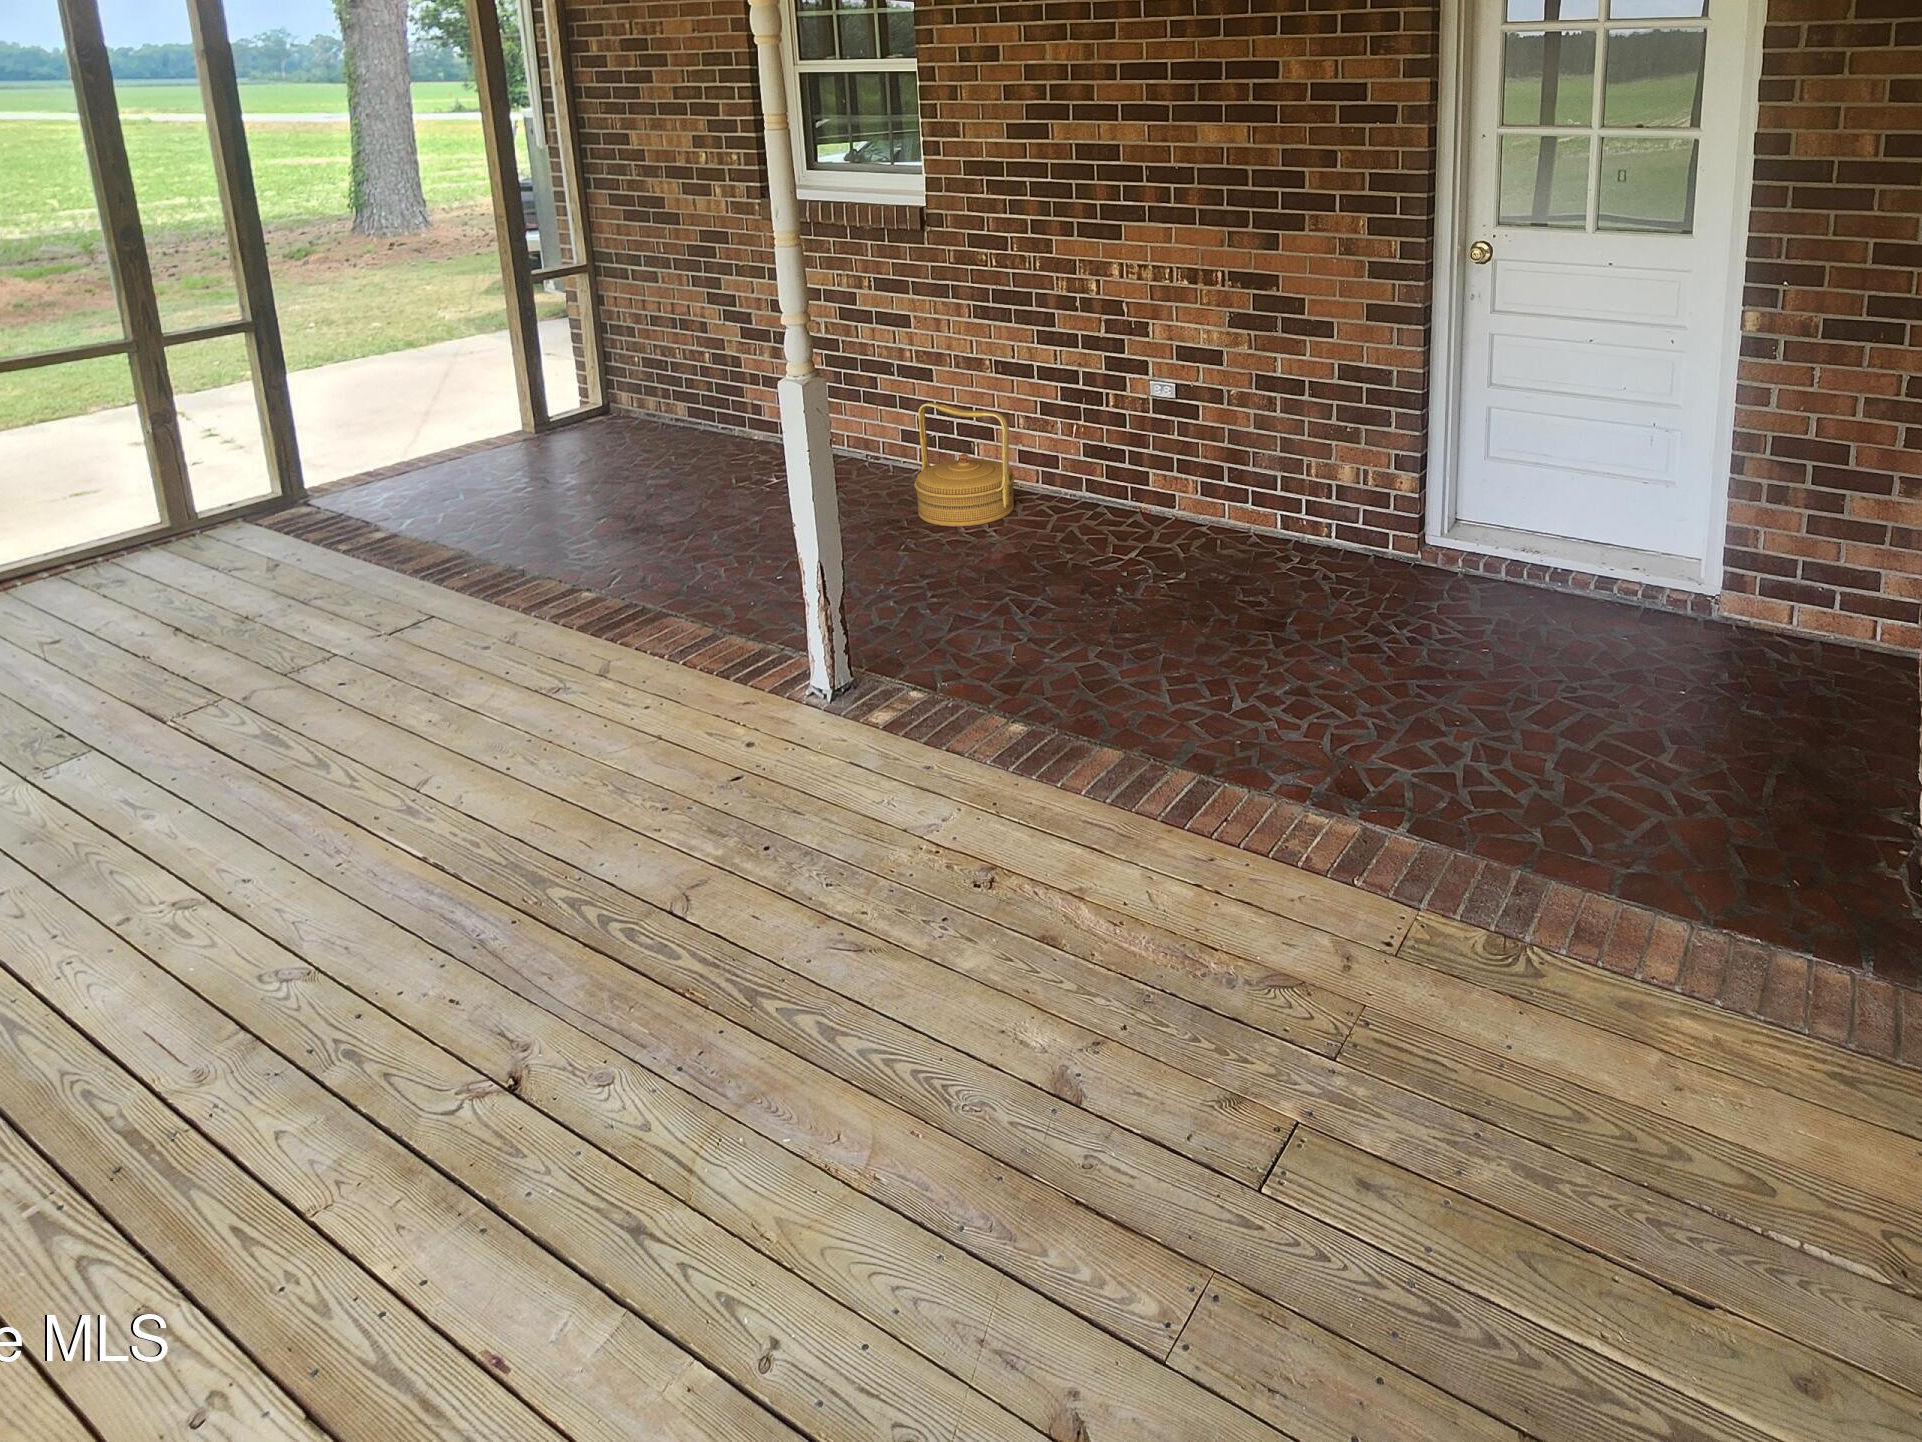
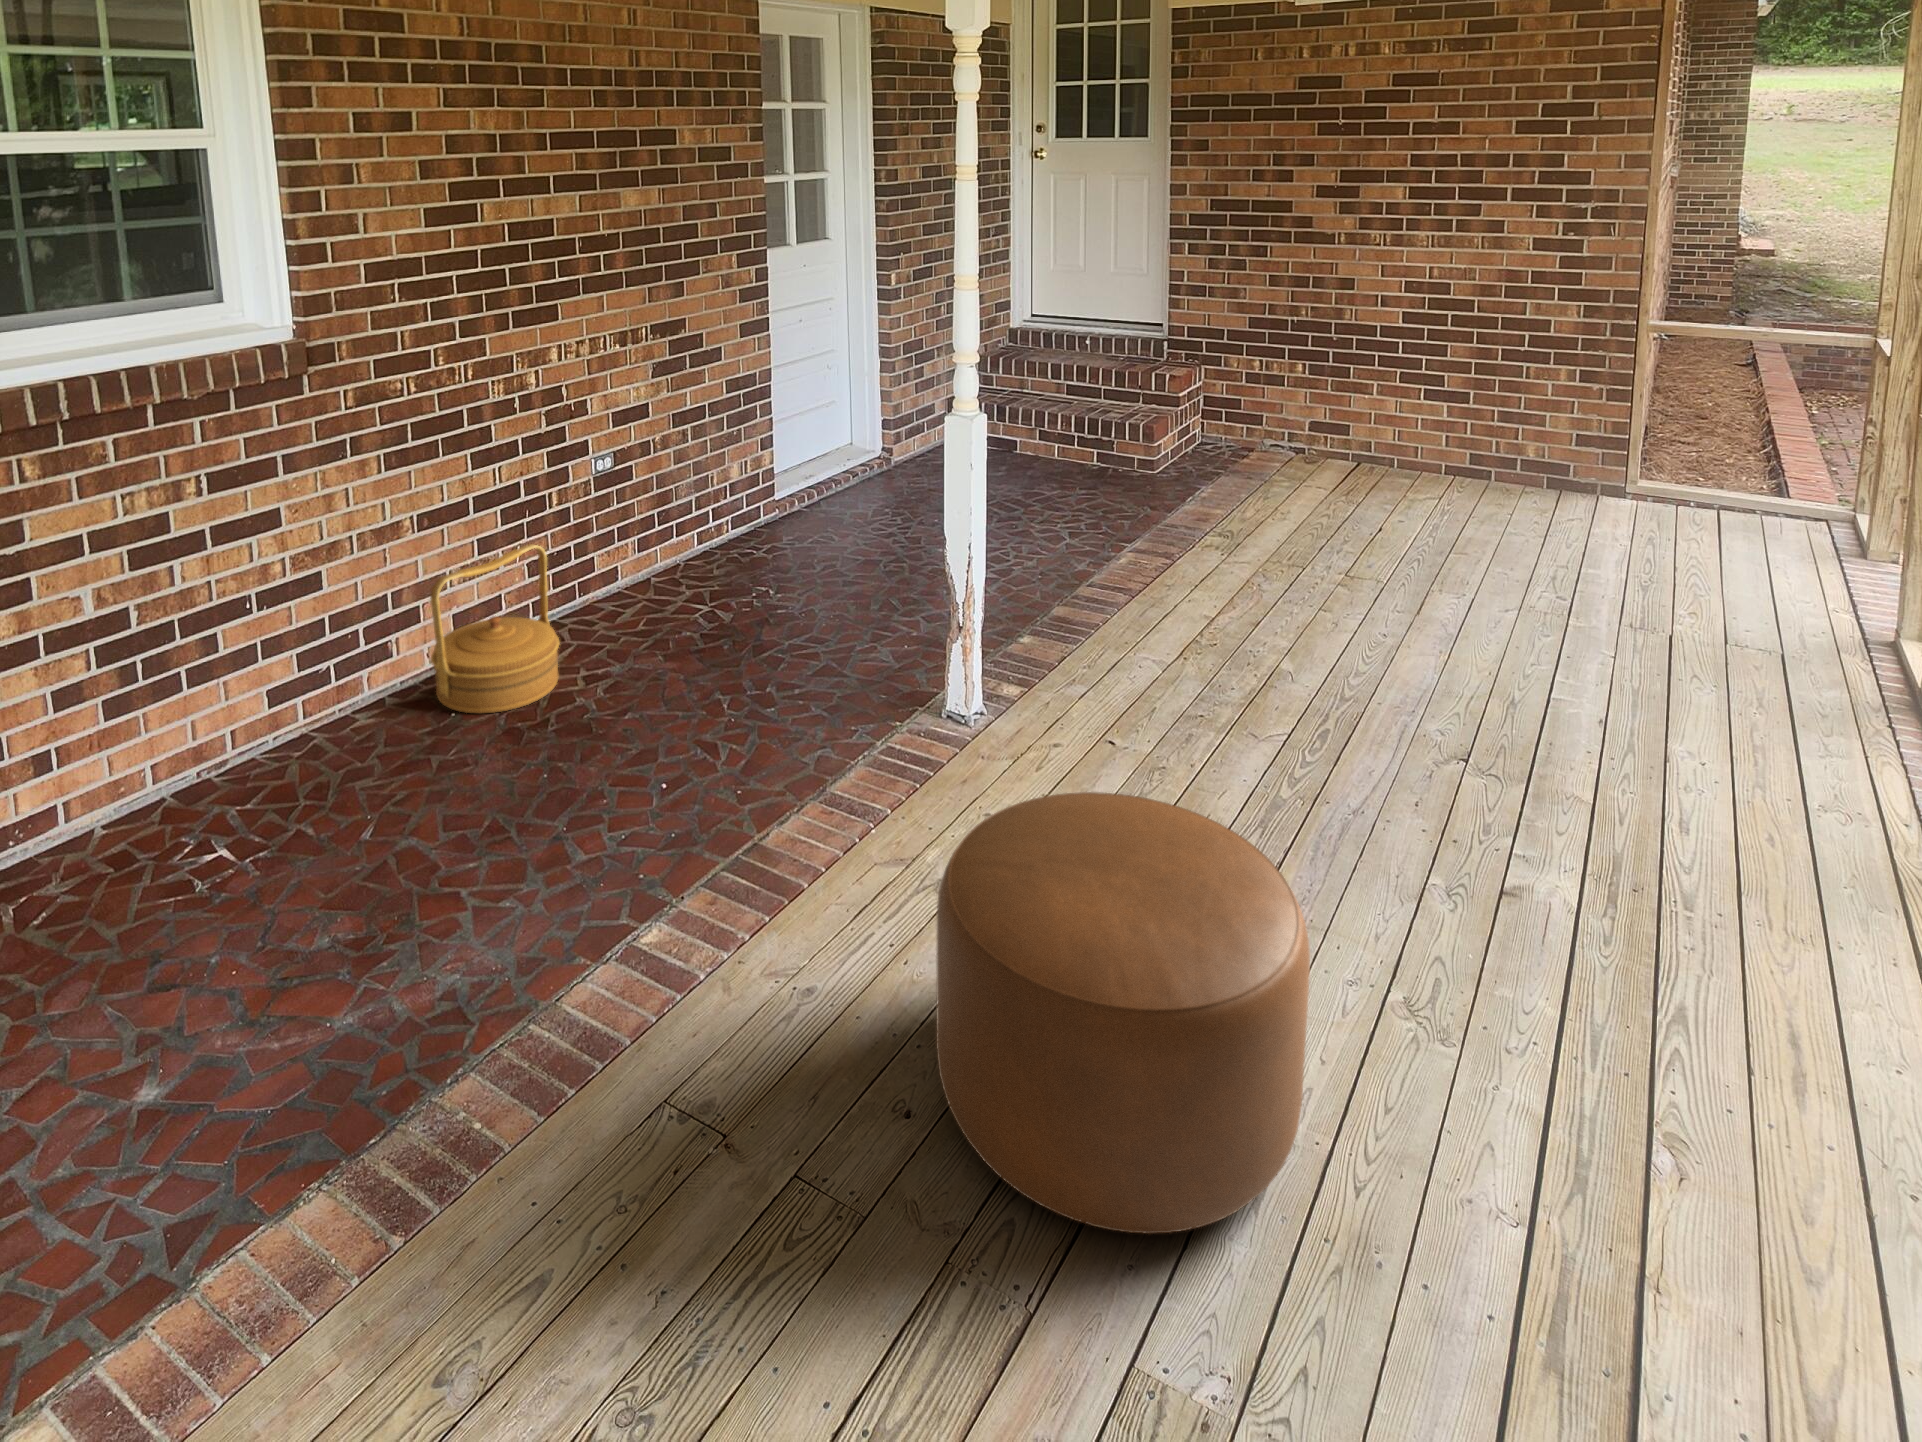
ottoman: none [80,553,410,810] -> present [936,792,1310,1234]

